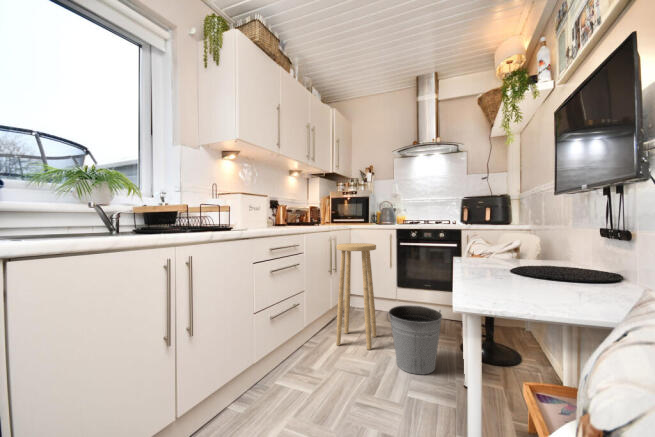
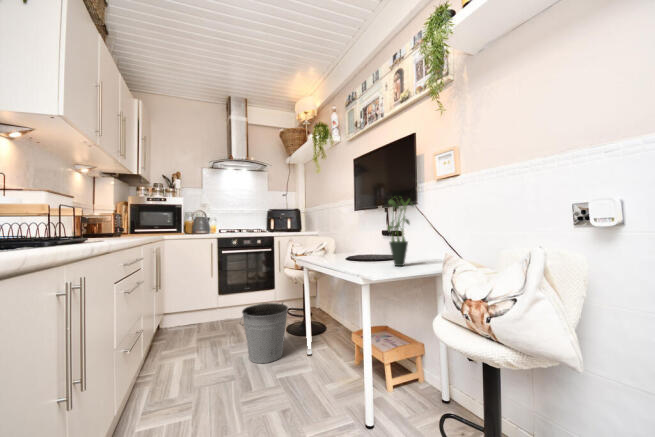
potted plant: none [523,171,596,301] -> present [388,200,414,266]
stool: present [336,243,376,350] -> none [173,252,219,369]

